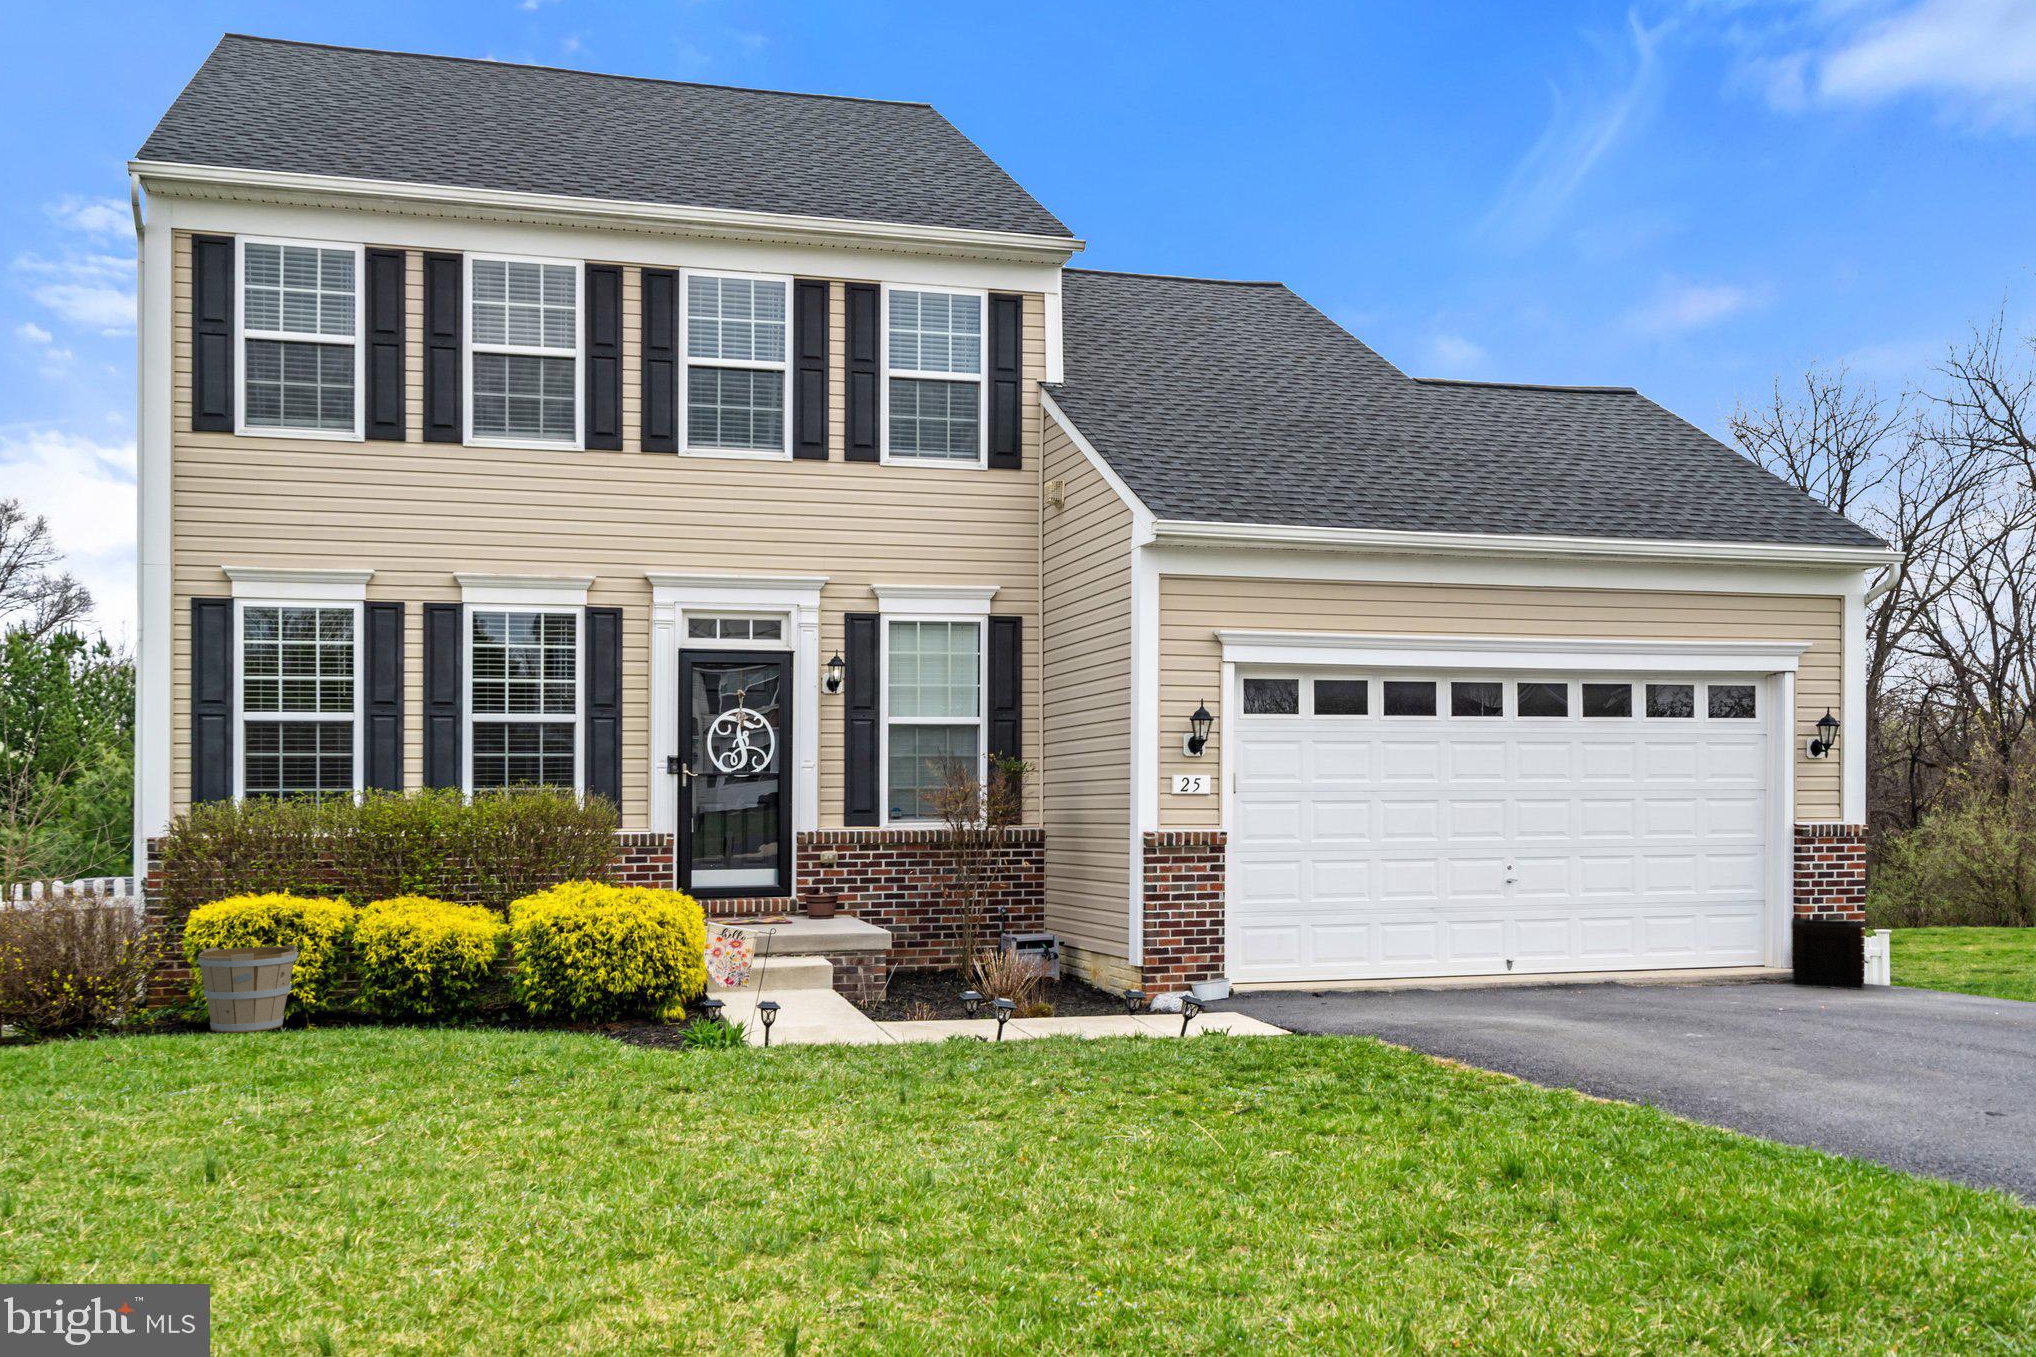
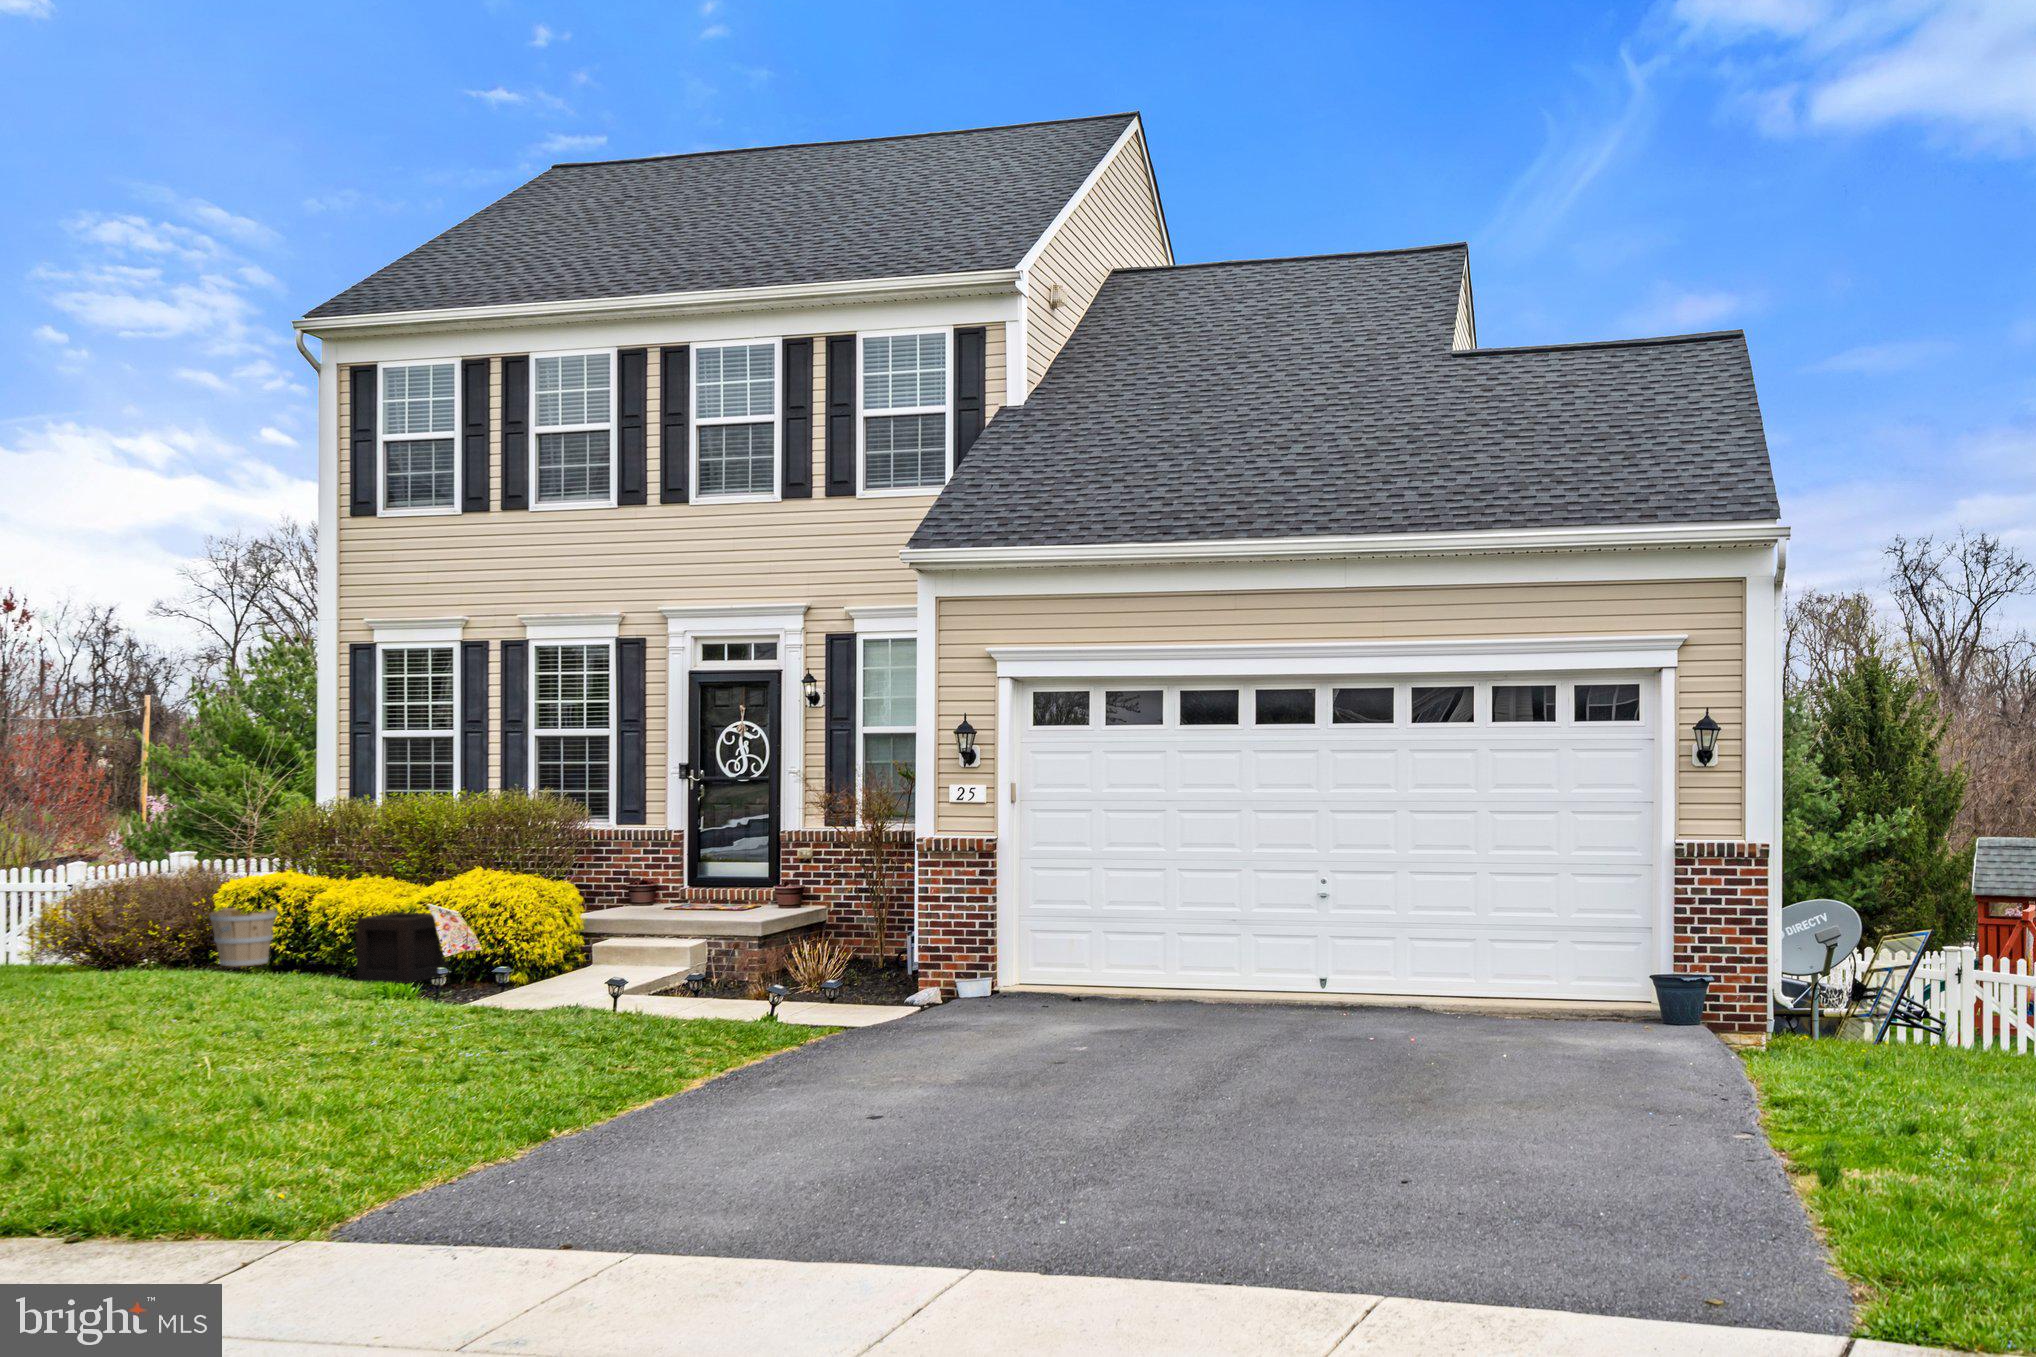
wooden crate: present [1791,918,1864,990] -> present [356,912,449,983]

